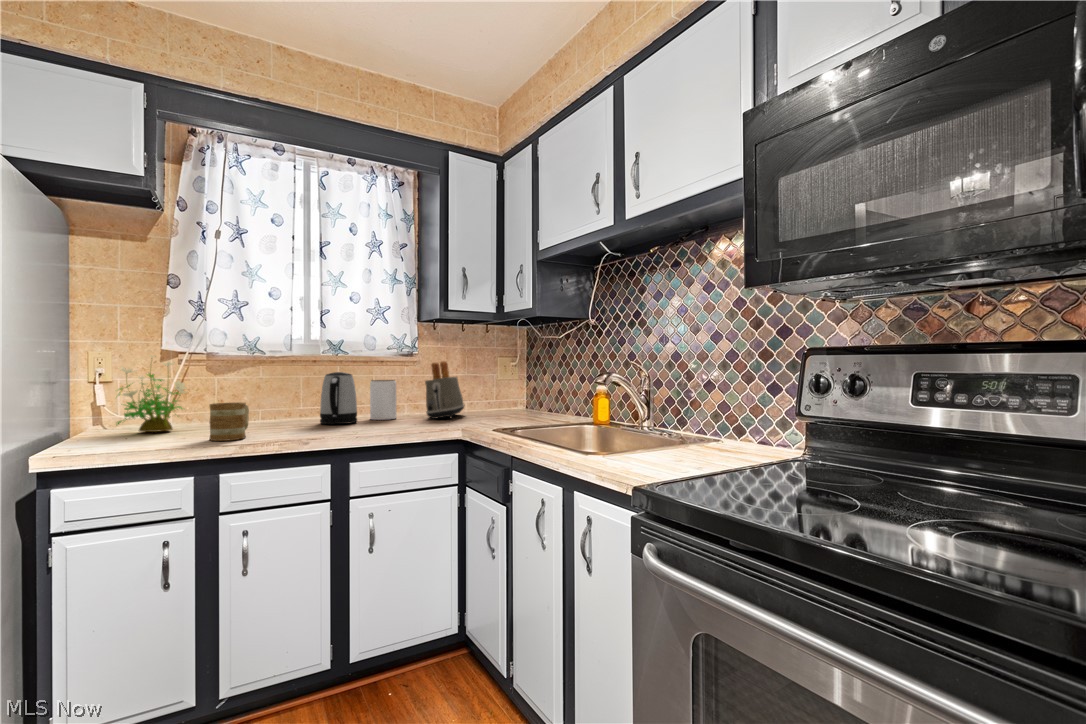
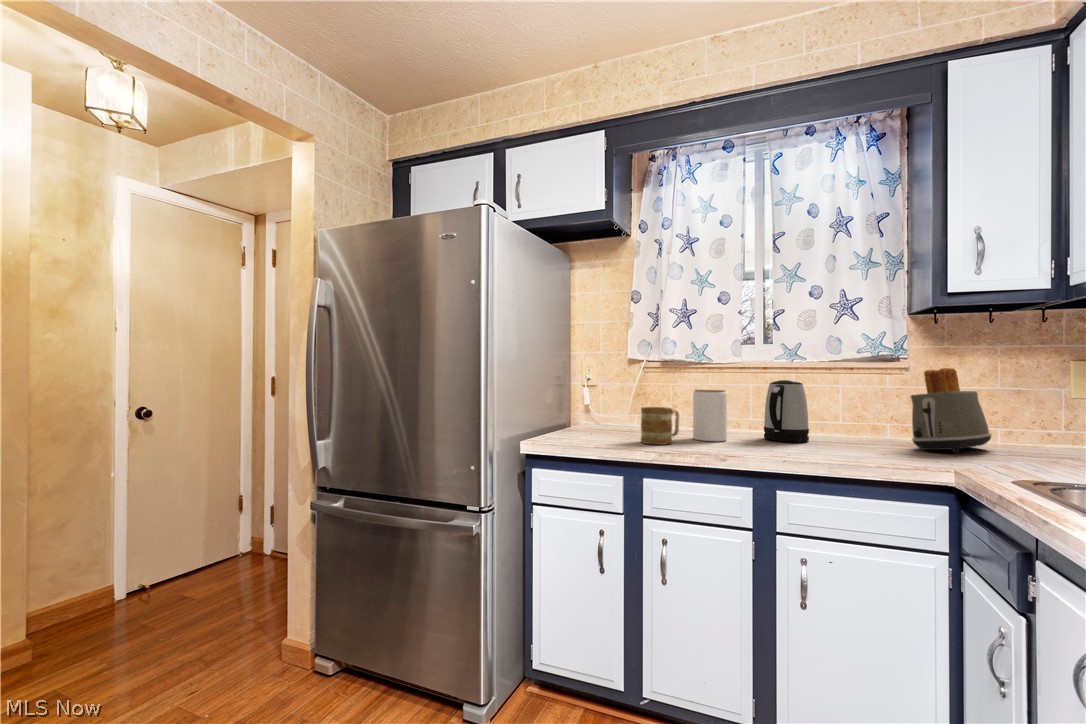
potted plant: present [118,355,187,432] -> none [592,361,644,429]
jar: present [370,380,396,420] -> present [693,390,727,441]

